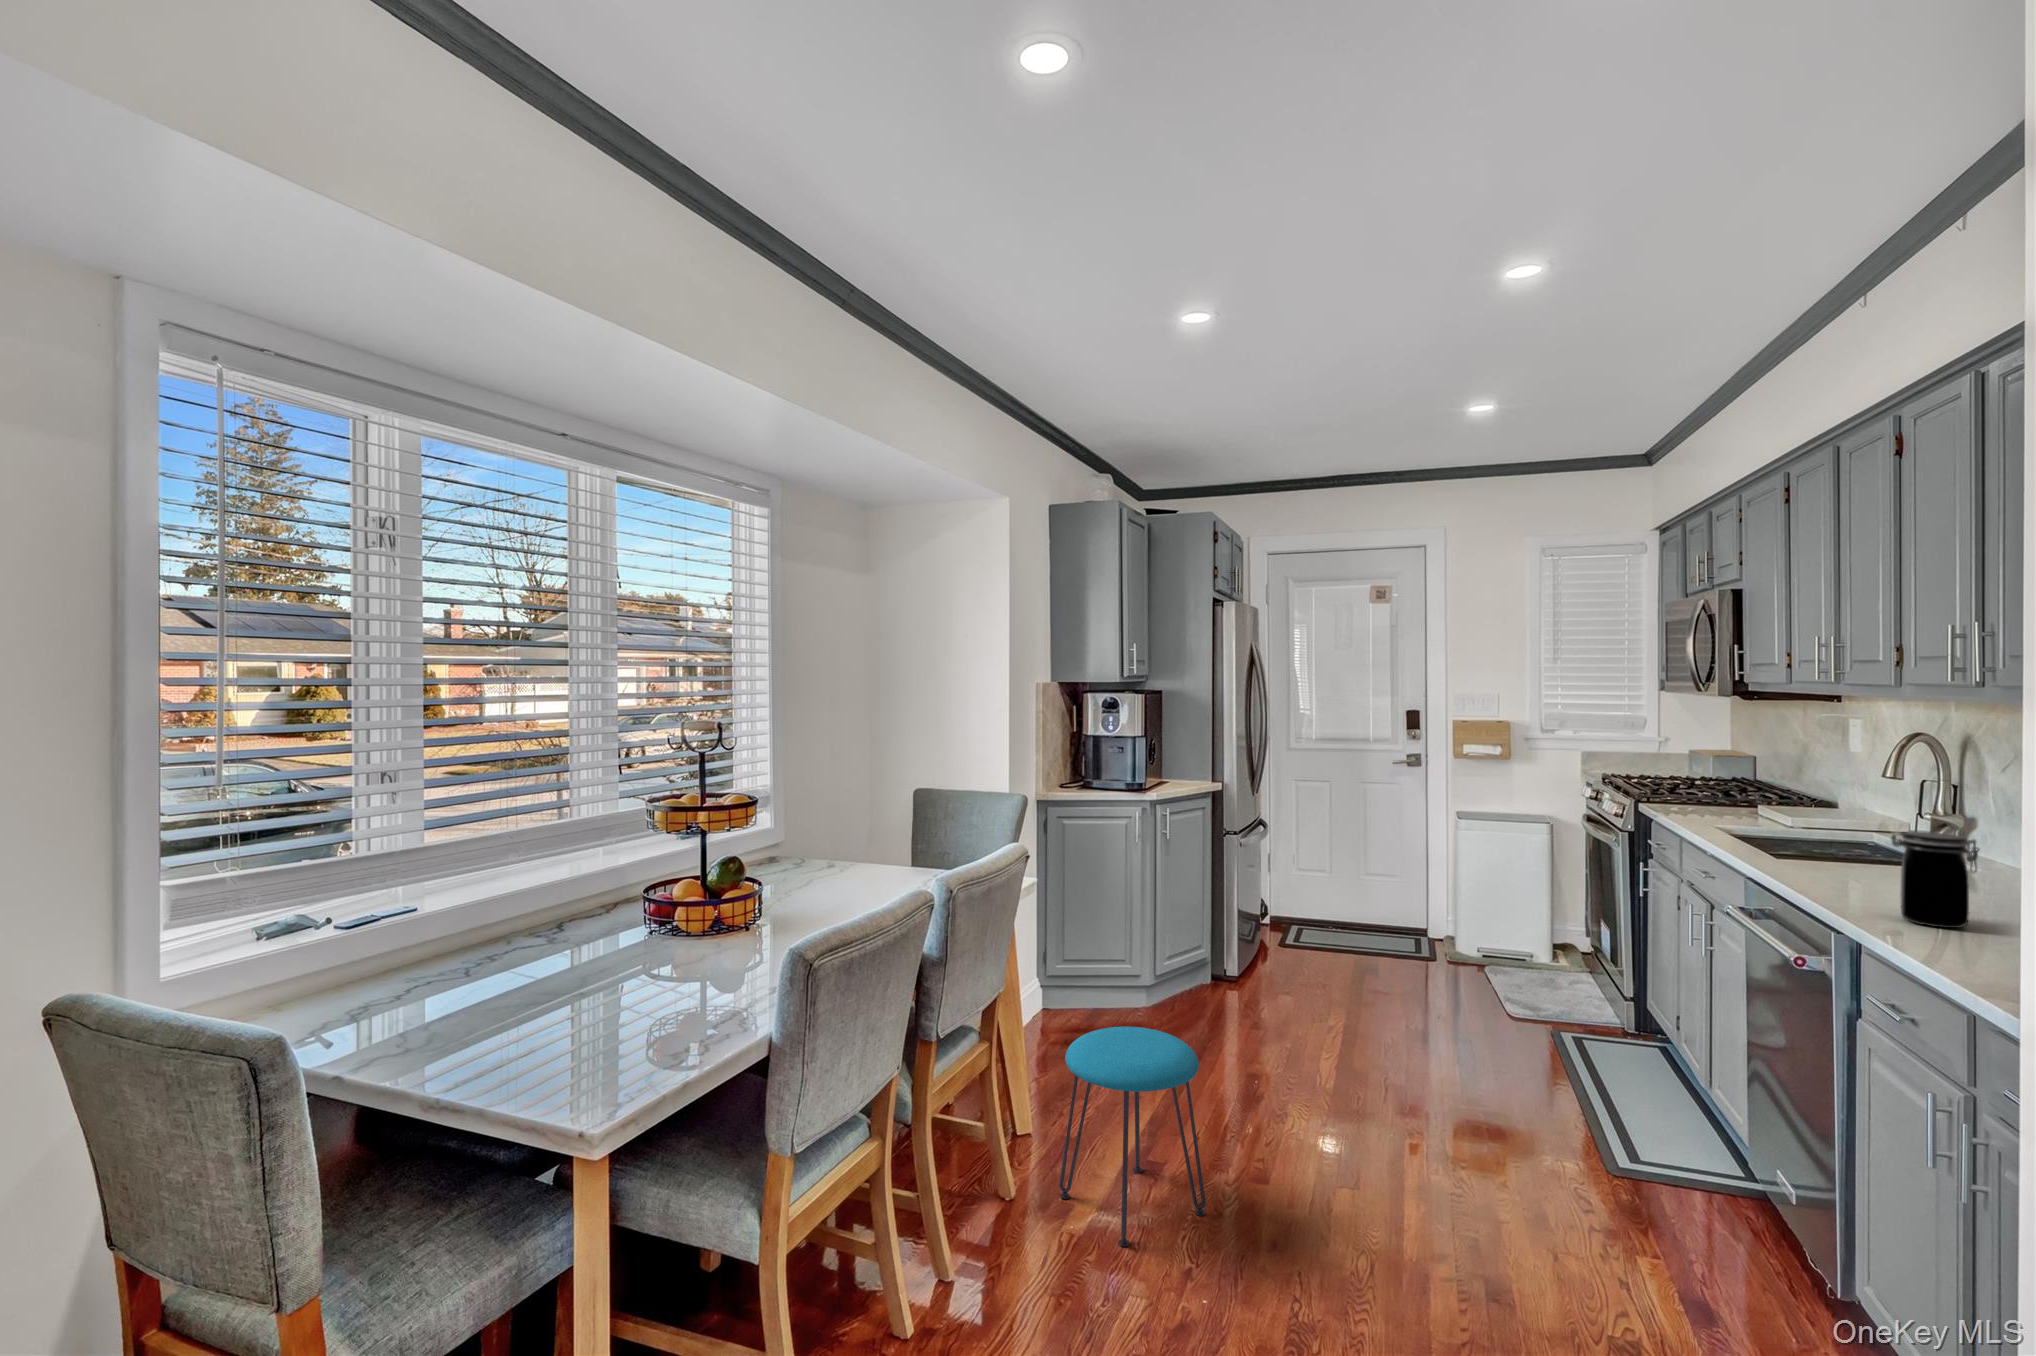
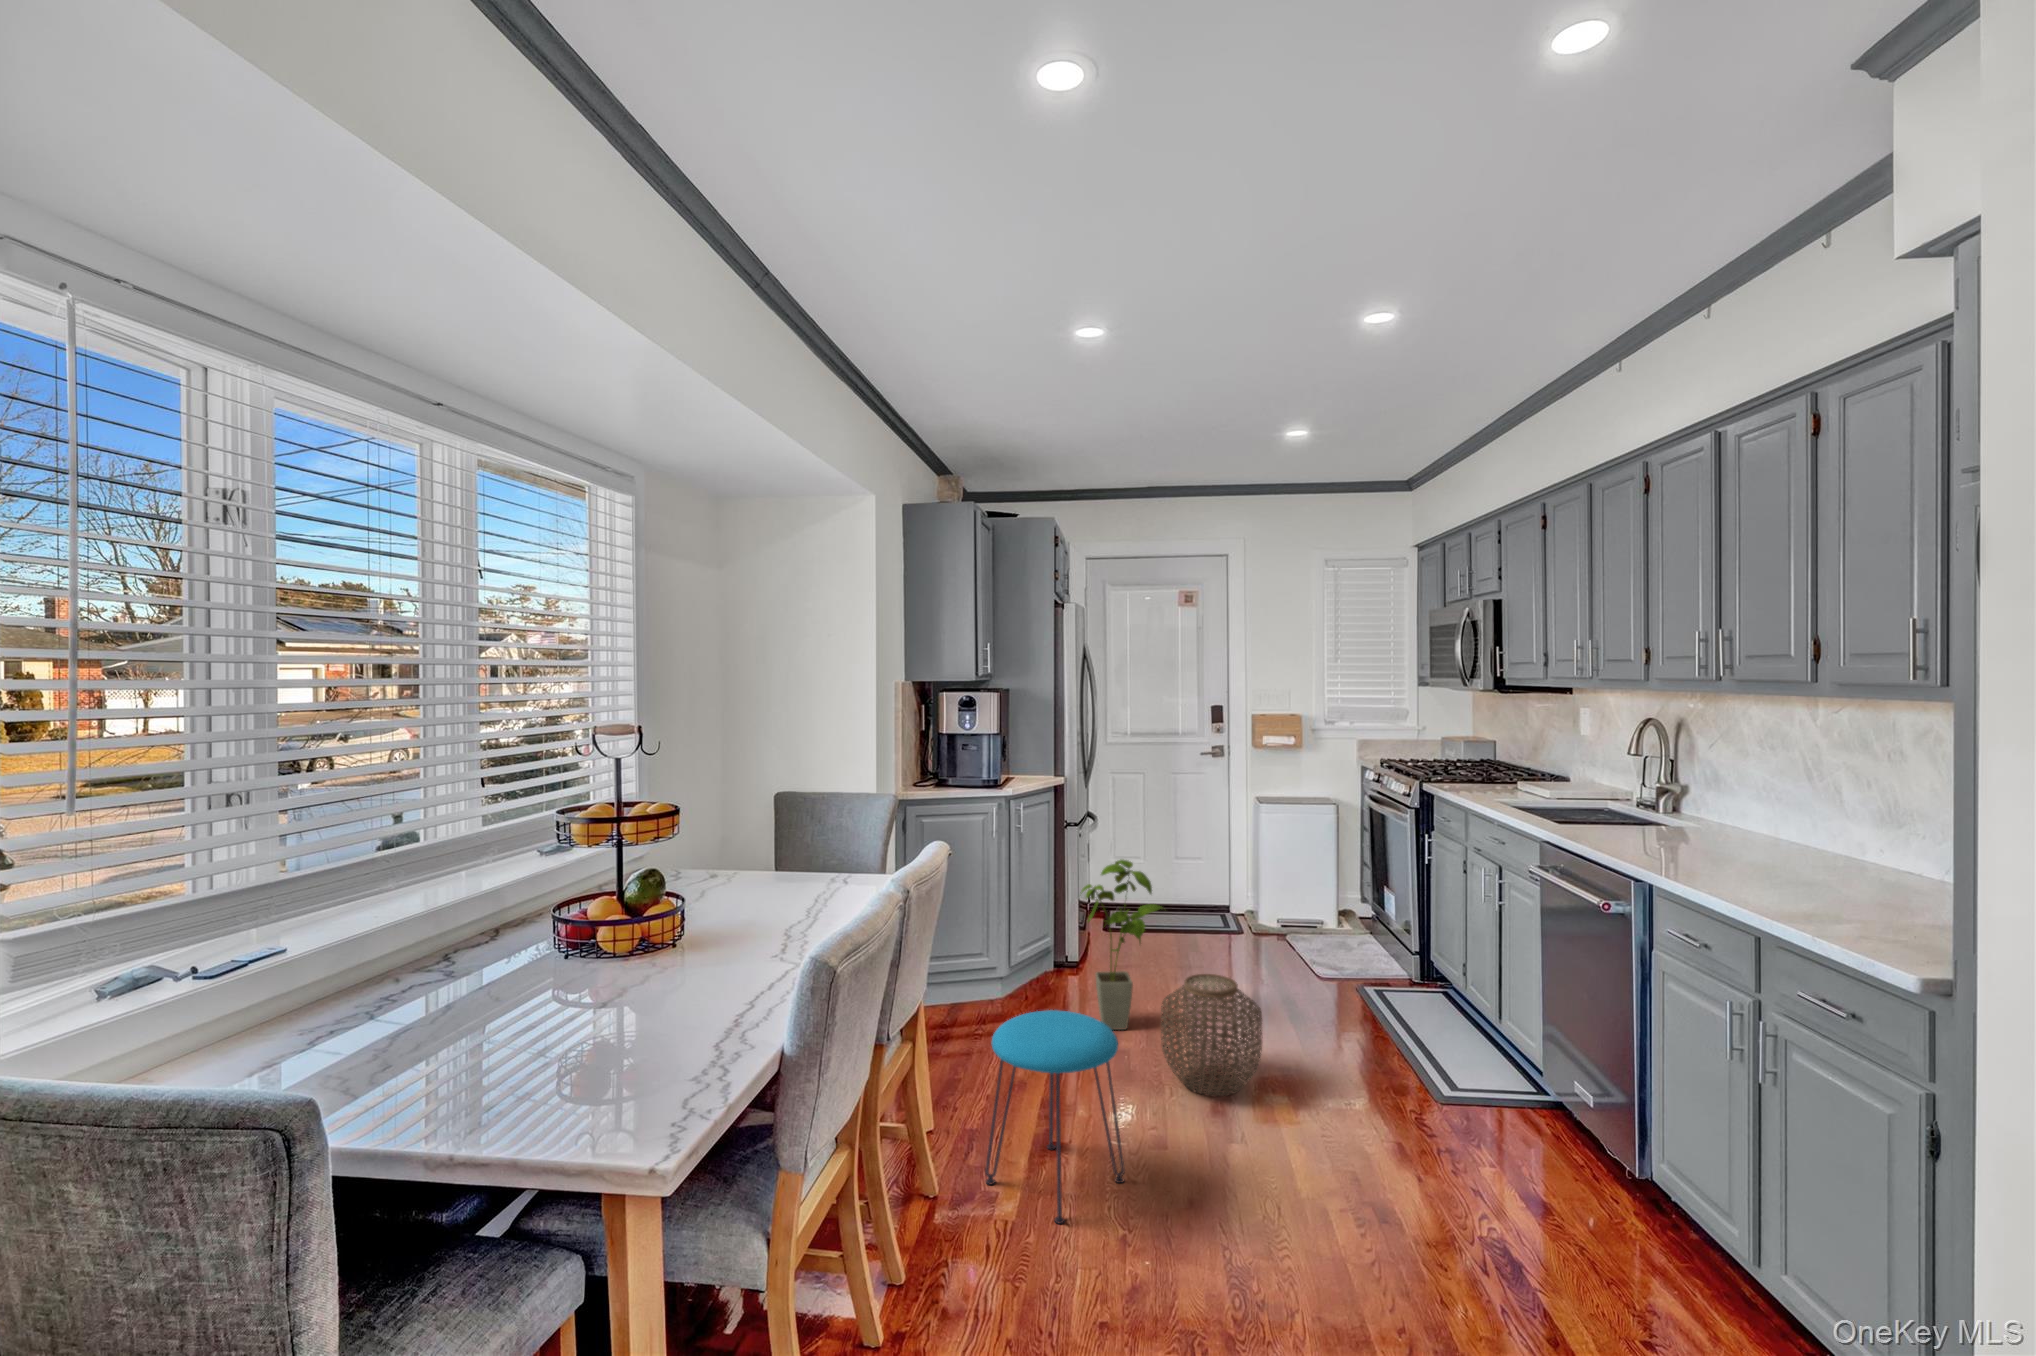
jar: present [1891,832,1979,928] -> none [1674,796,1741,872]
house plant: none [1209,875,1308,1060] -> present [1081,859,1165,1030]
woven basket: none [1278,1005,1394,1141] -> present [1161,974,1262,1096]

